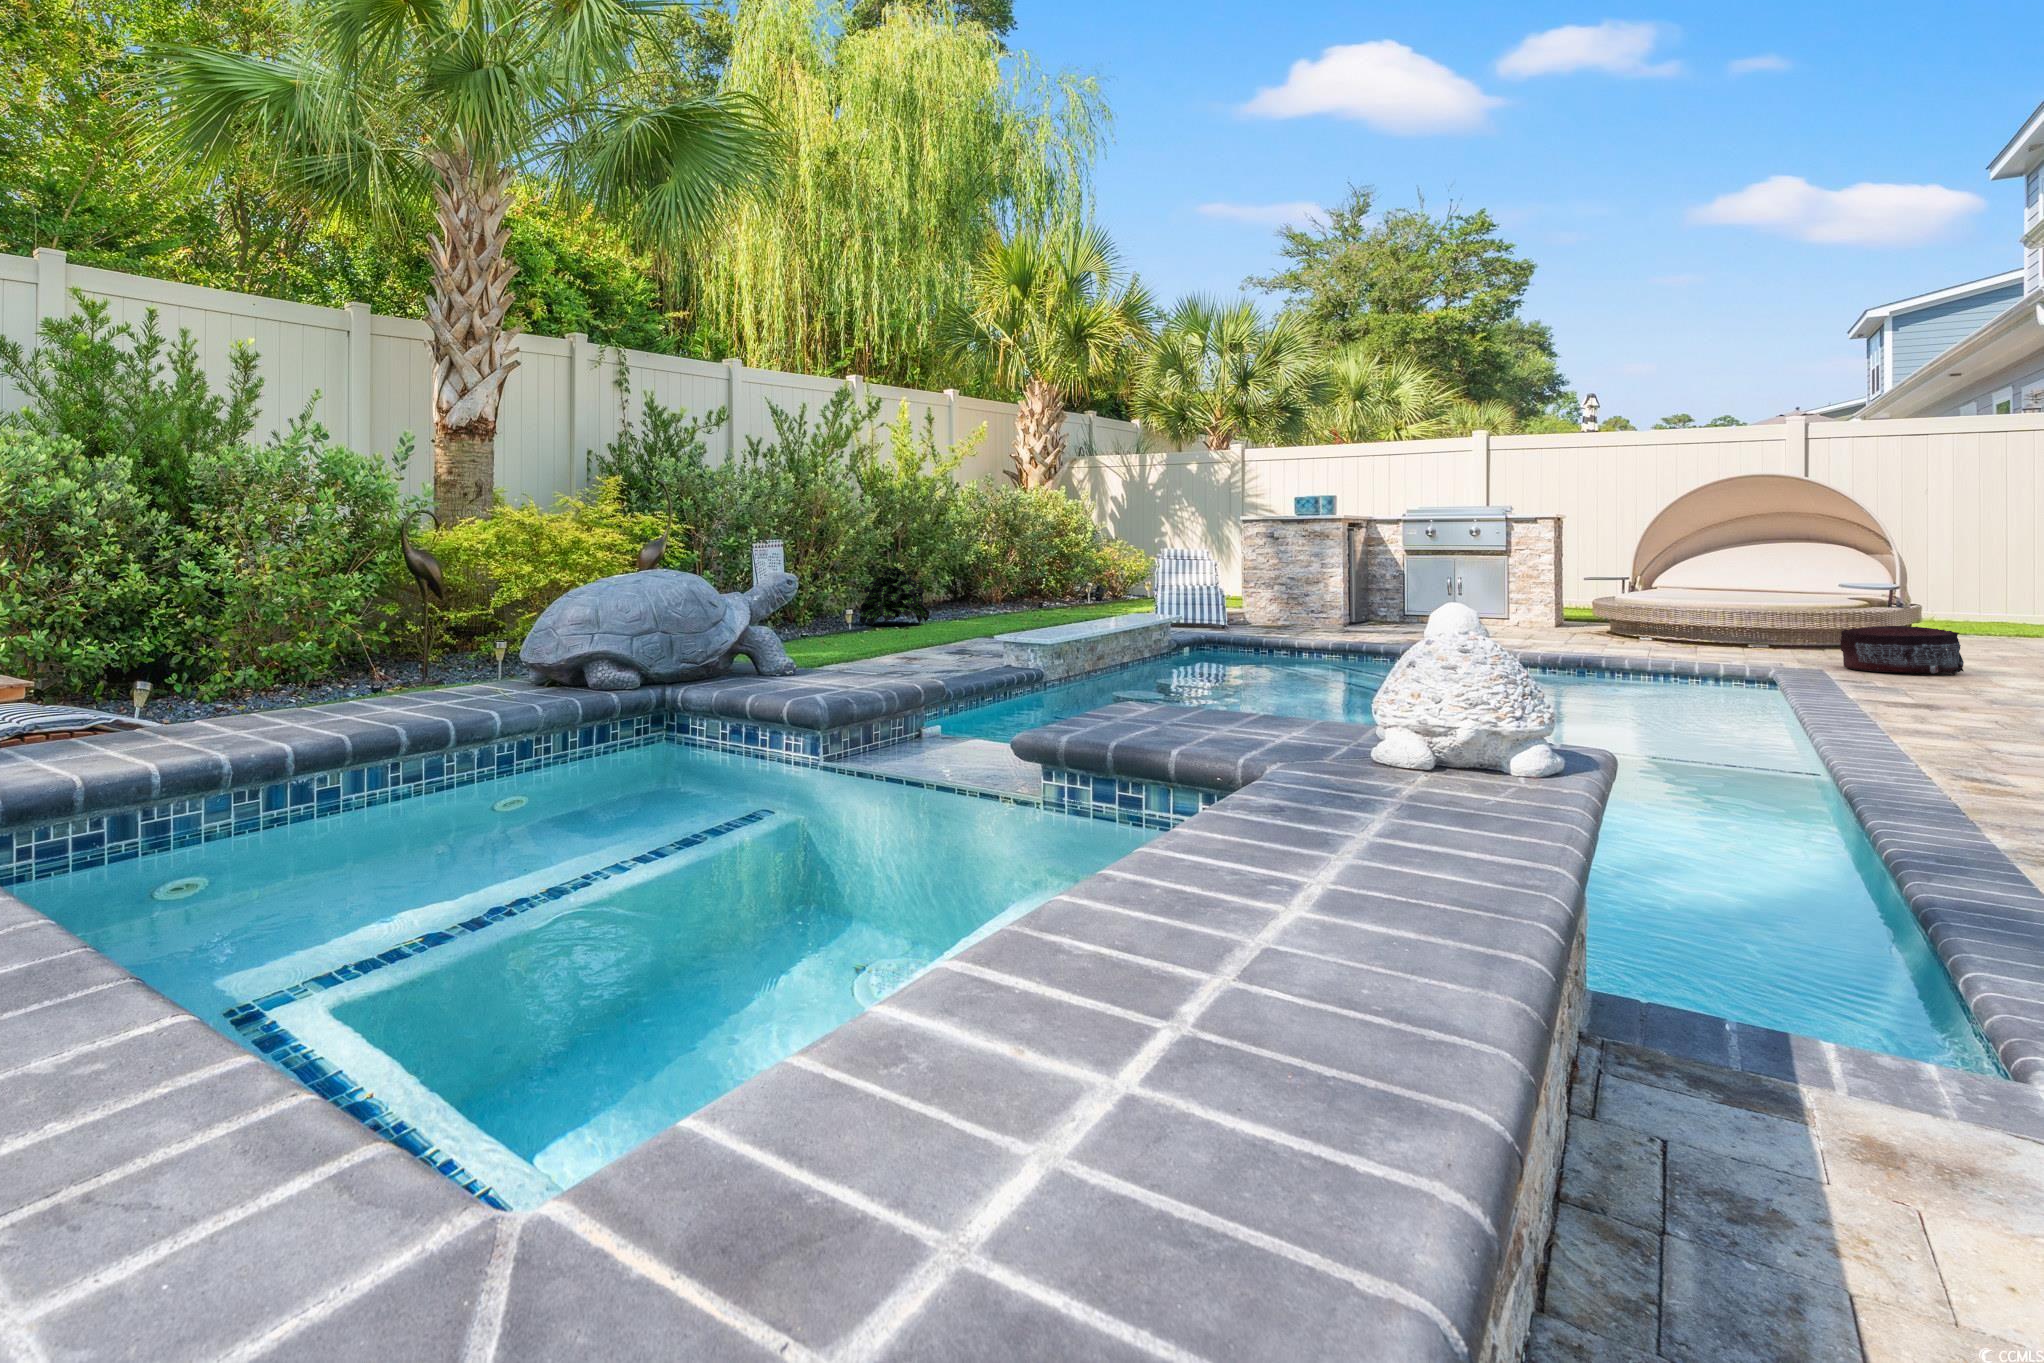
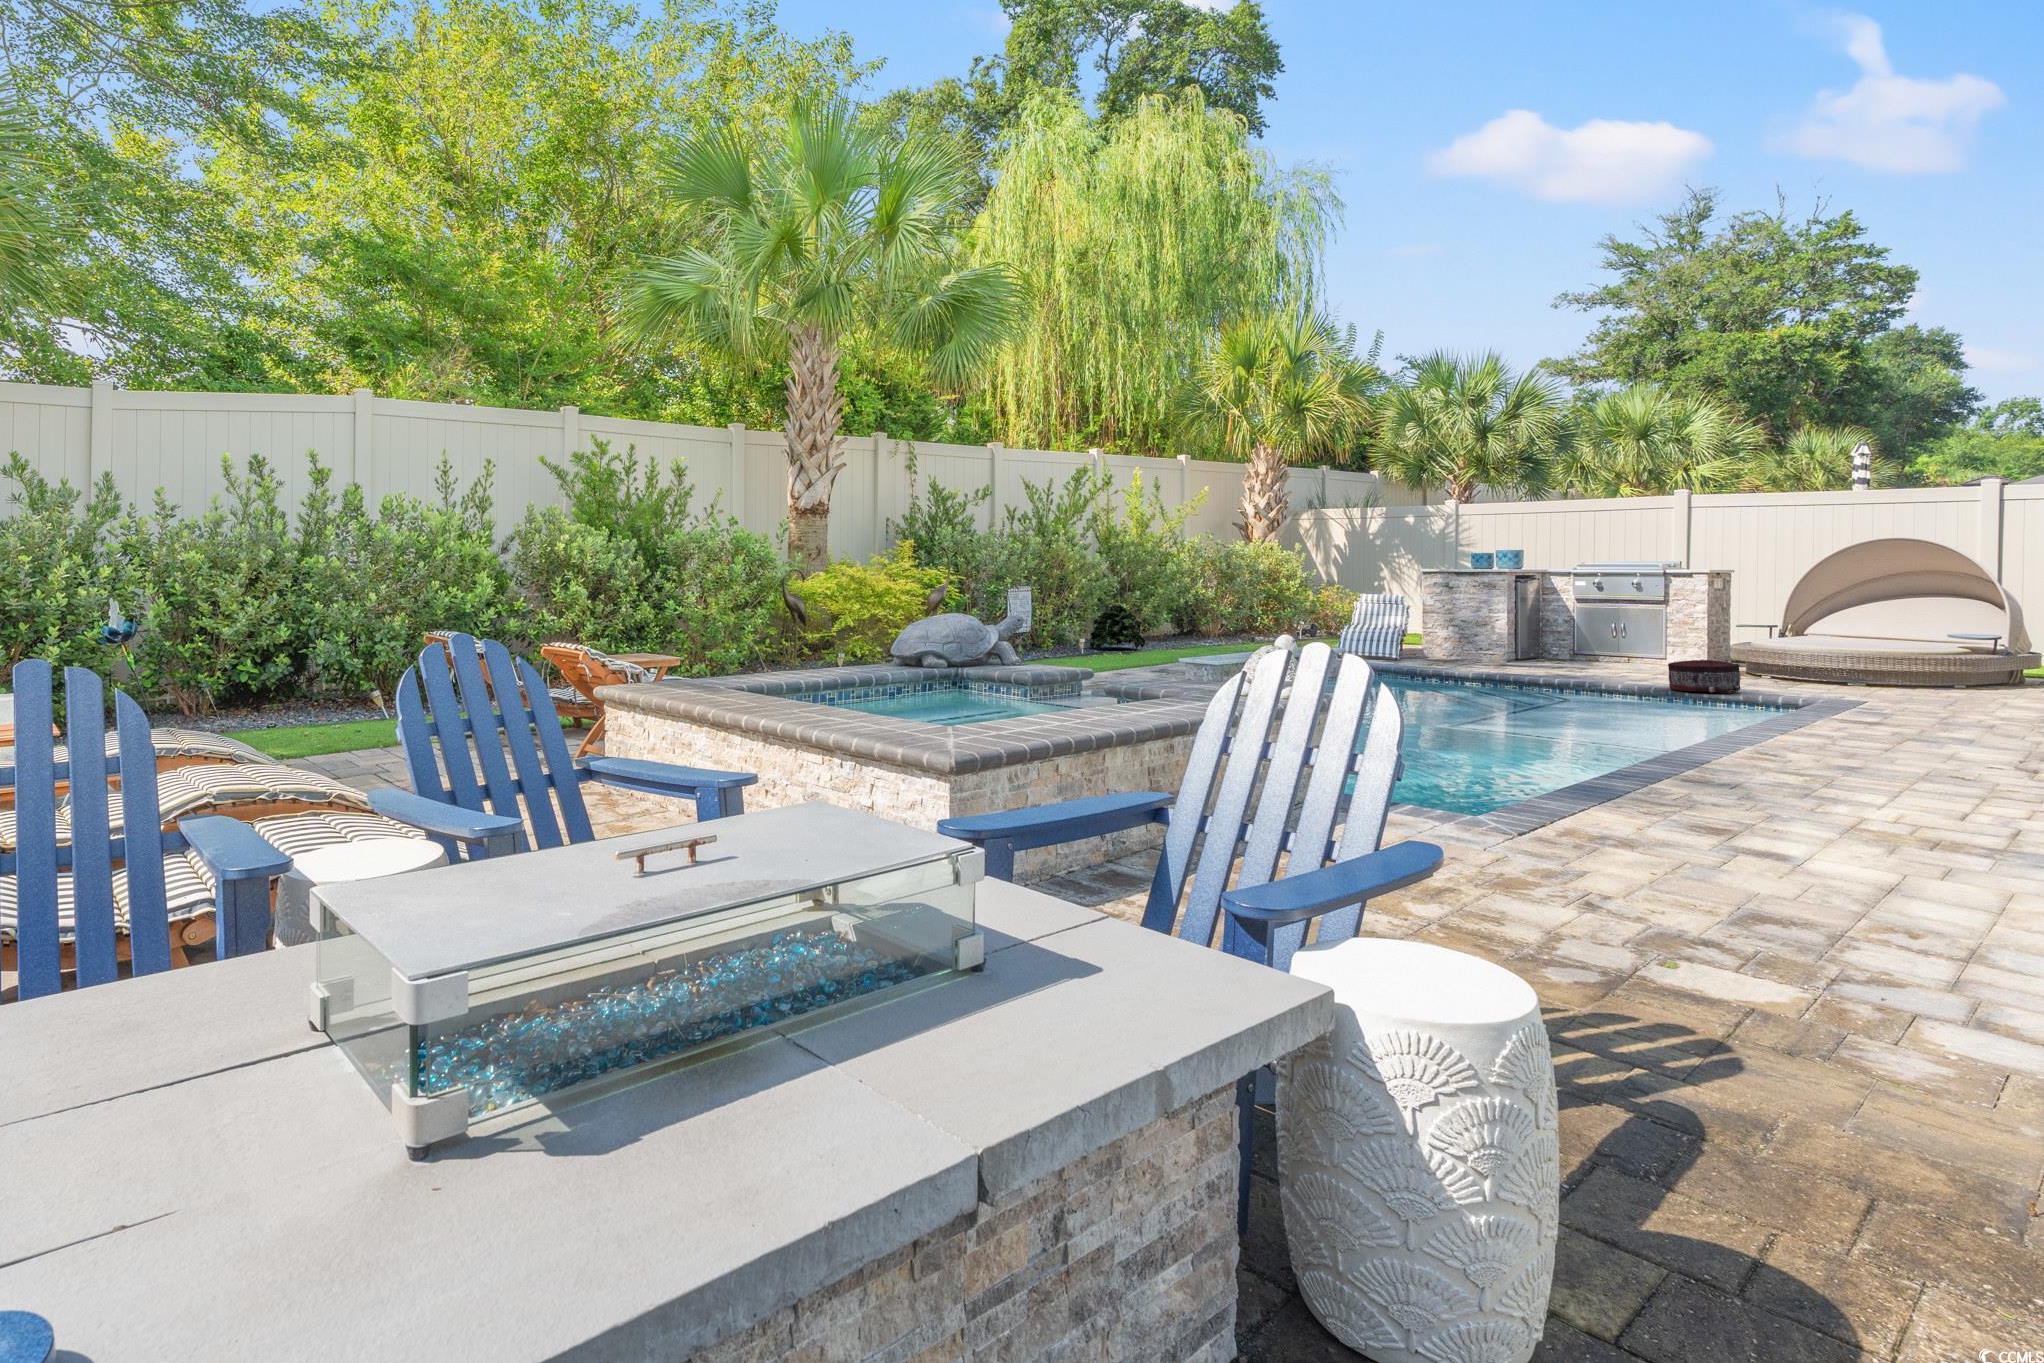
pouf: present [1840,626,1964,675] -> present [1668,660,1741,694]

